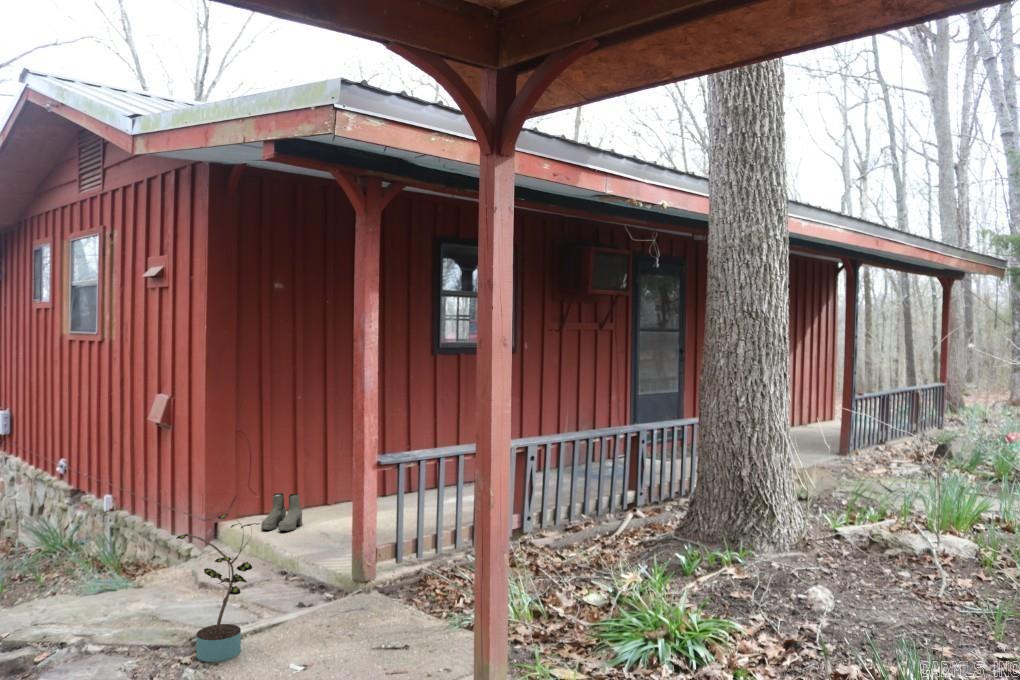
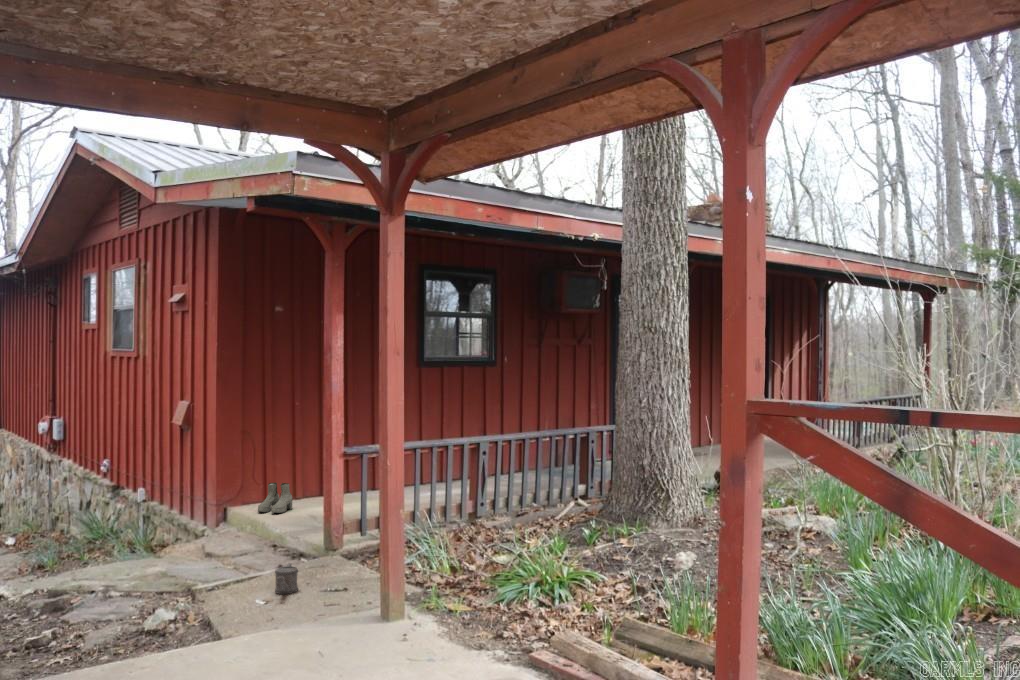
potted plant: present [176,514,260,662] -> none [174,490,238,600]
watering can: none [310,608,340,651] -> present [275,563,298,594]

